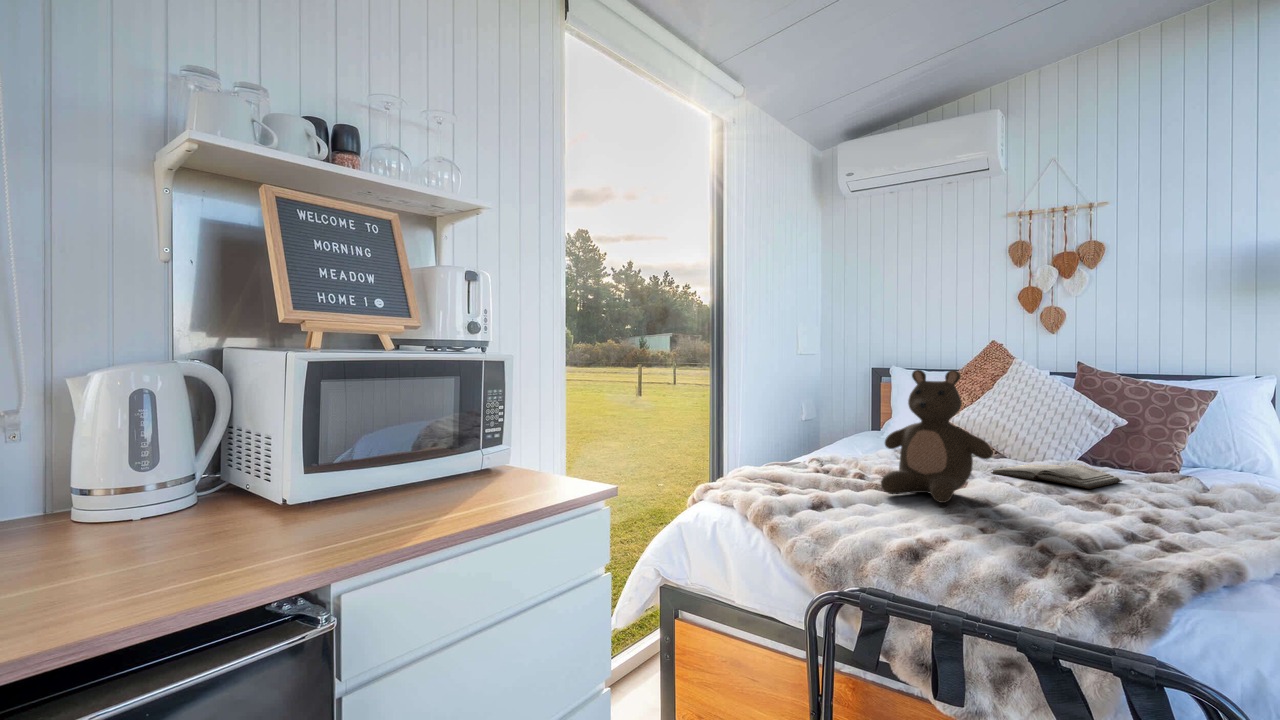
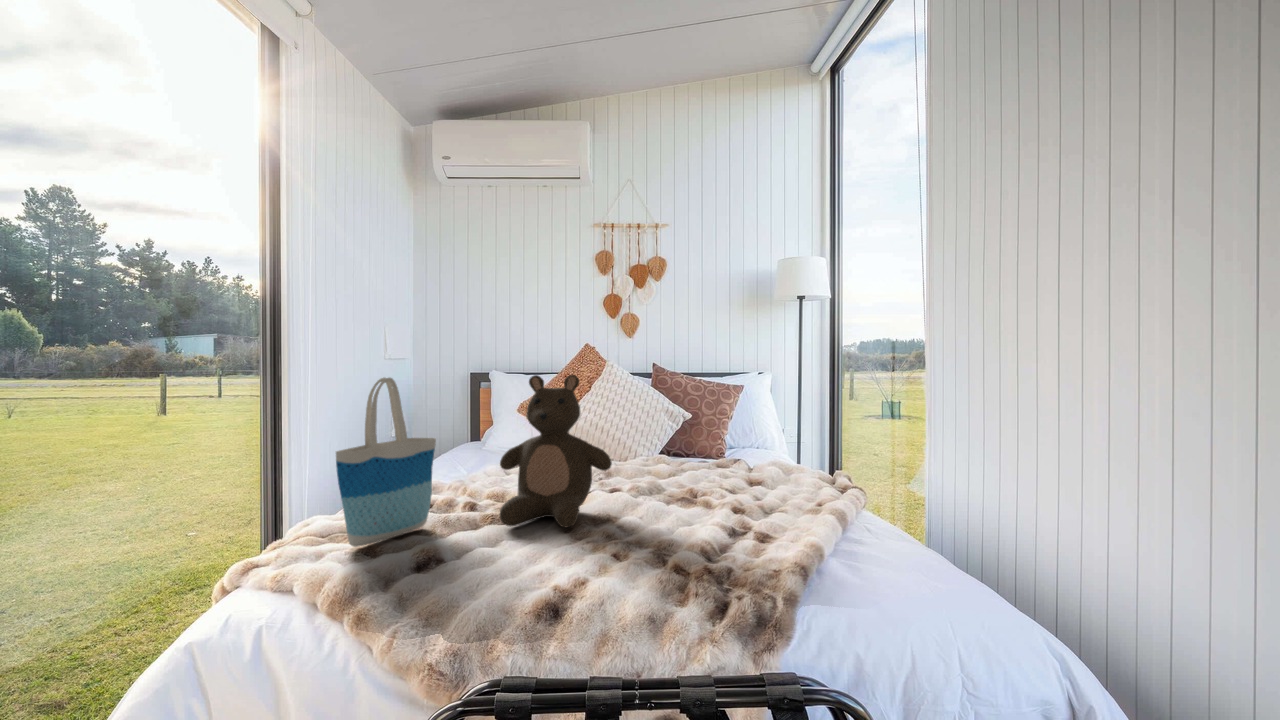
tote bag: none [760,368,831,487] -> present [336,378,436,547]
diary: present [991,464,1122,489] -> none [599,460,700,484]

